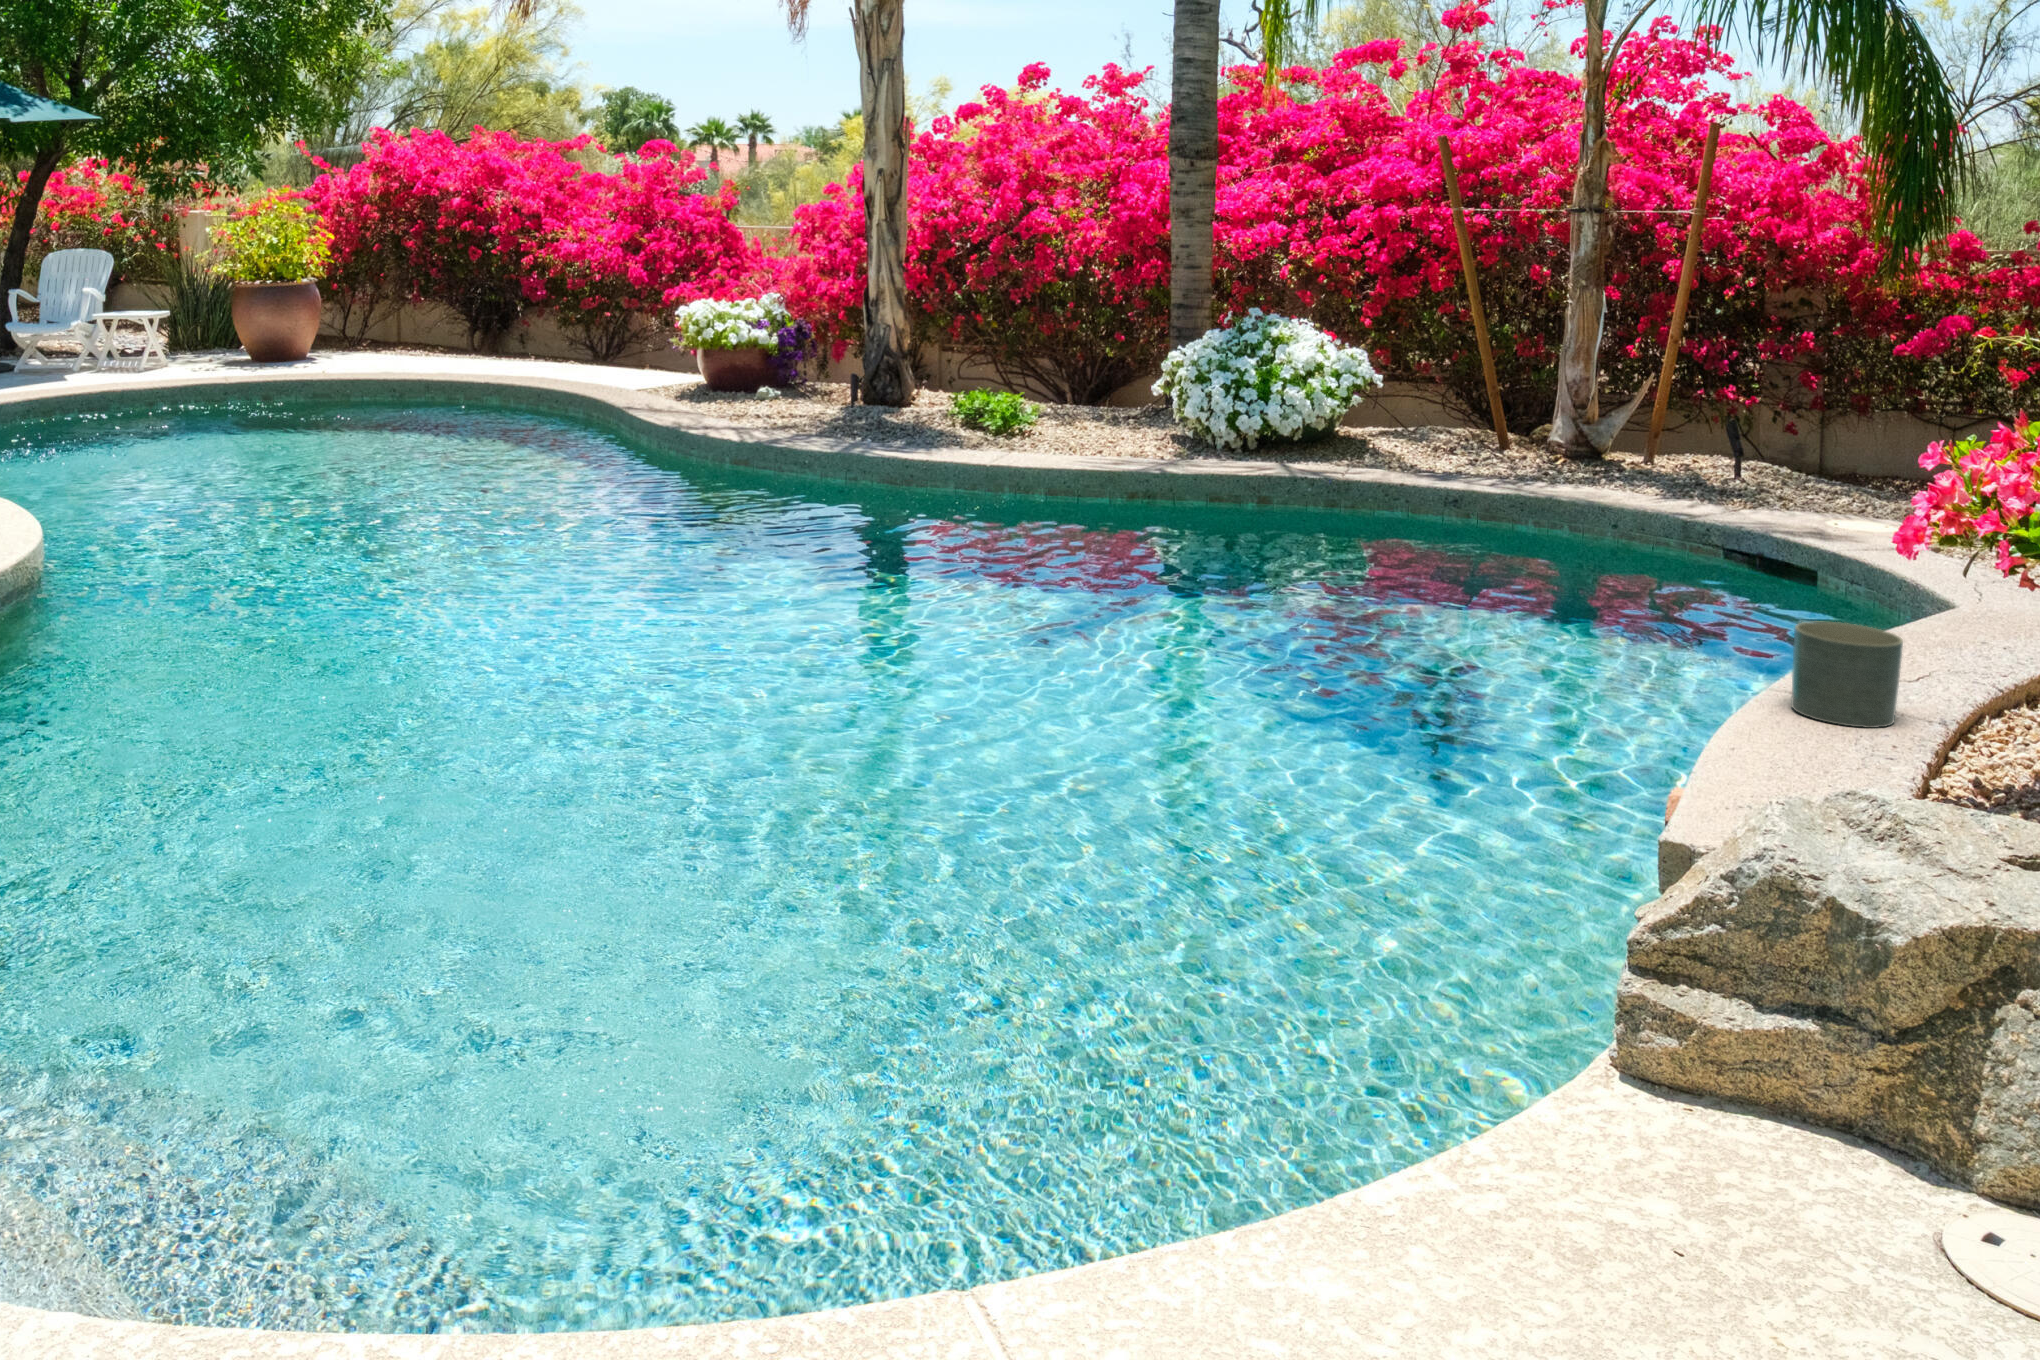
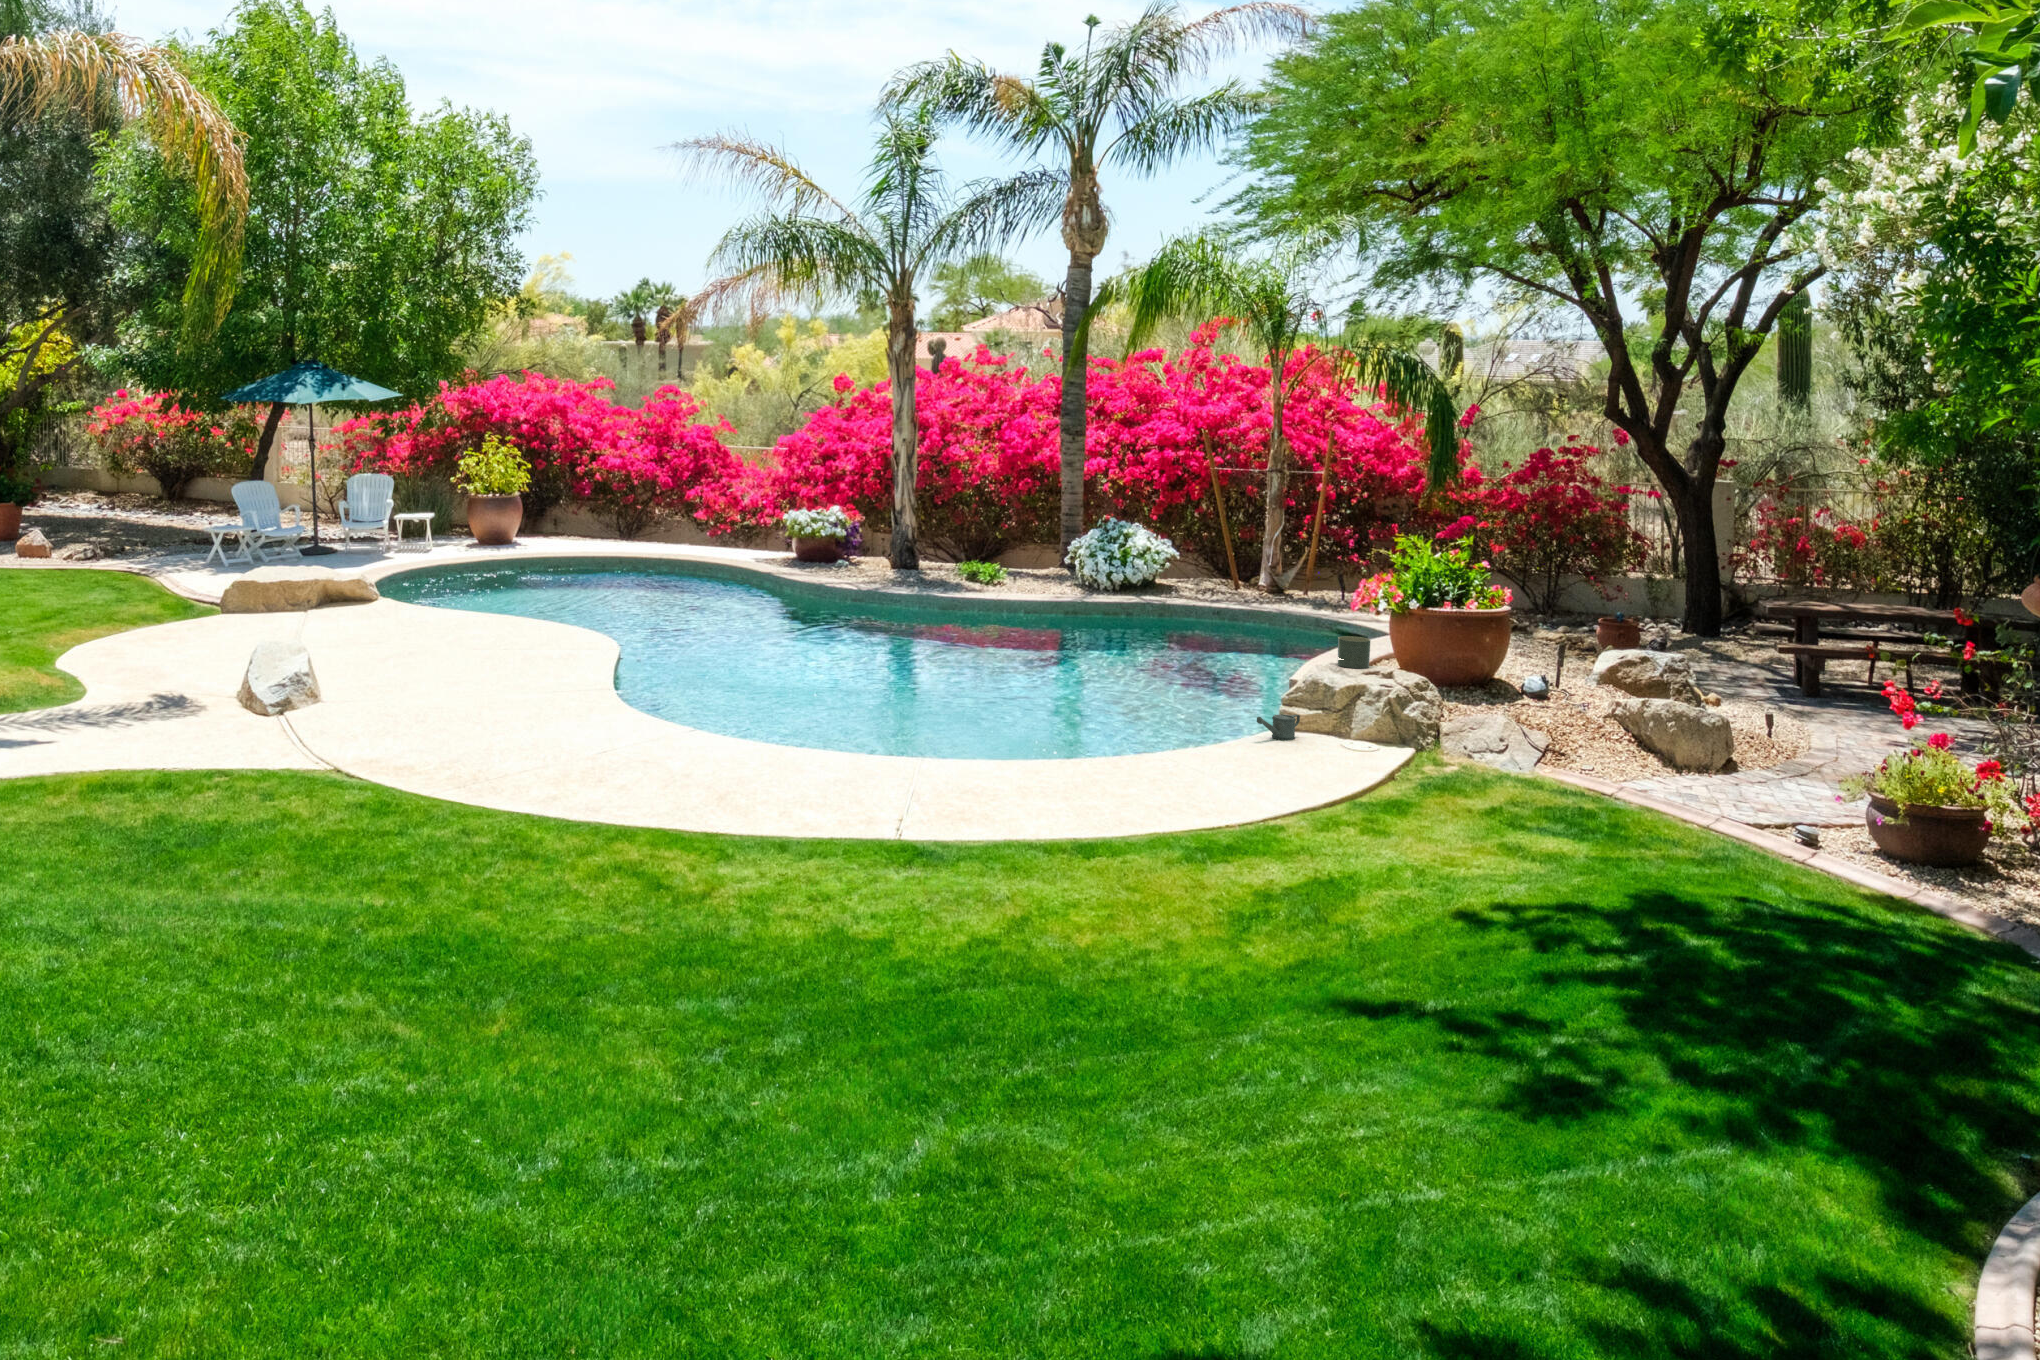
watering can: none [1540,1048,1733,1187] -> present [1257,714,1300,740]

